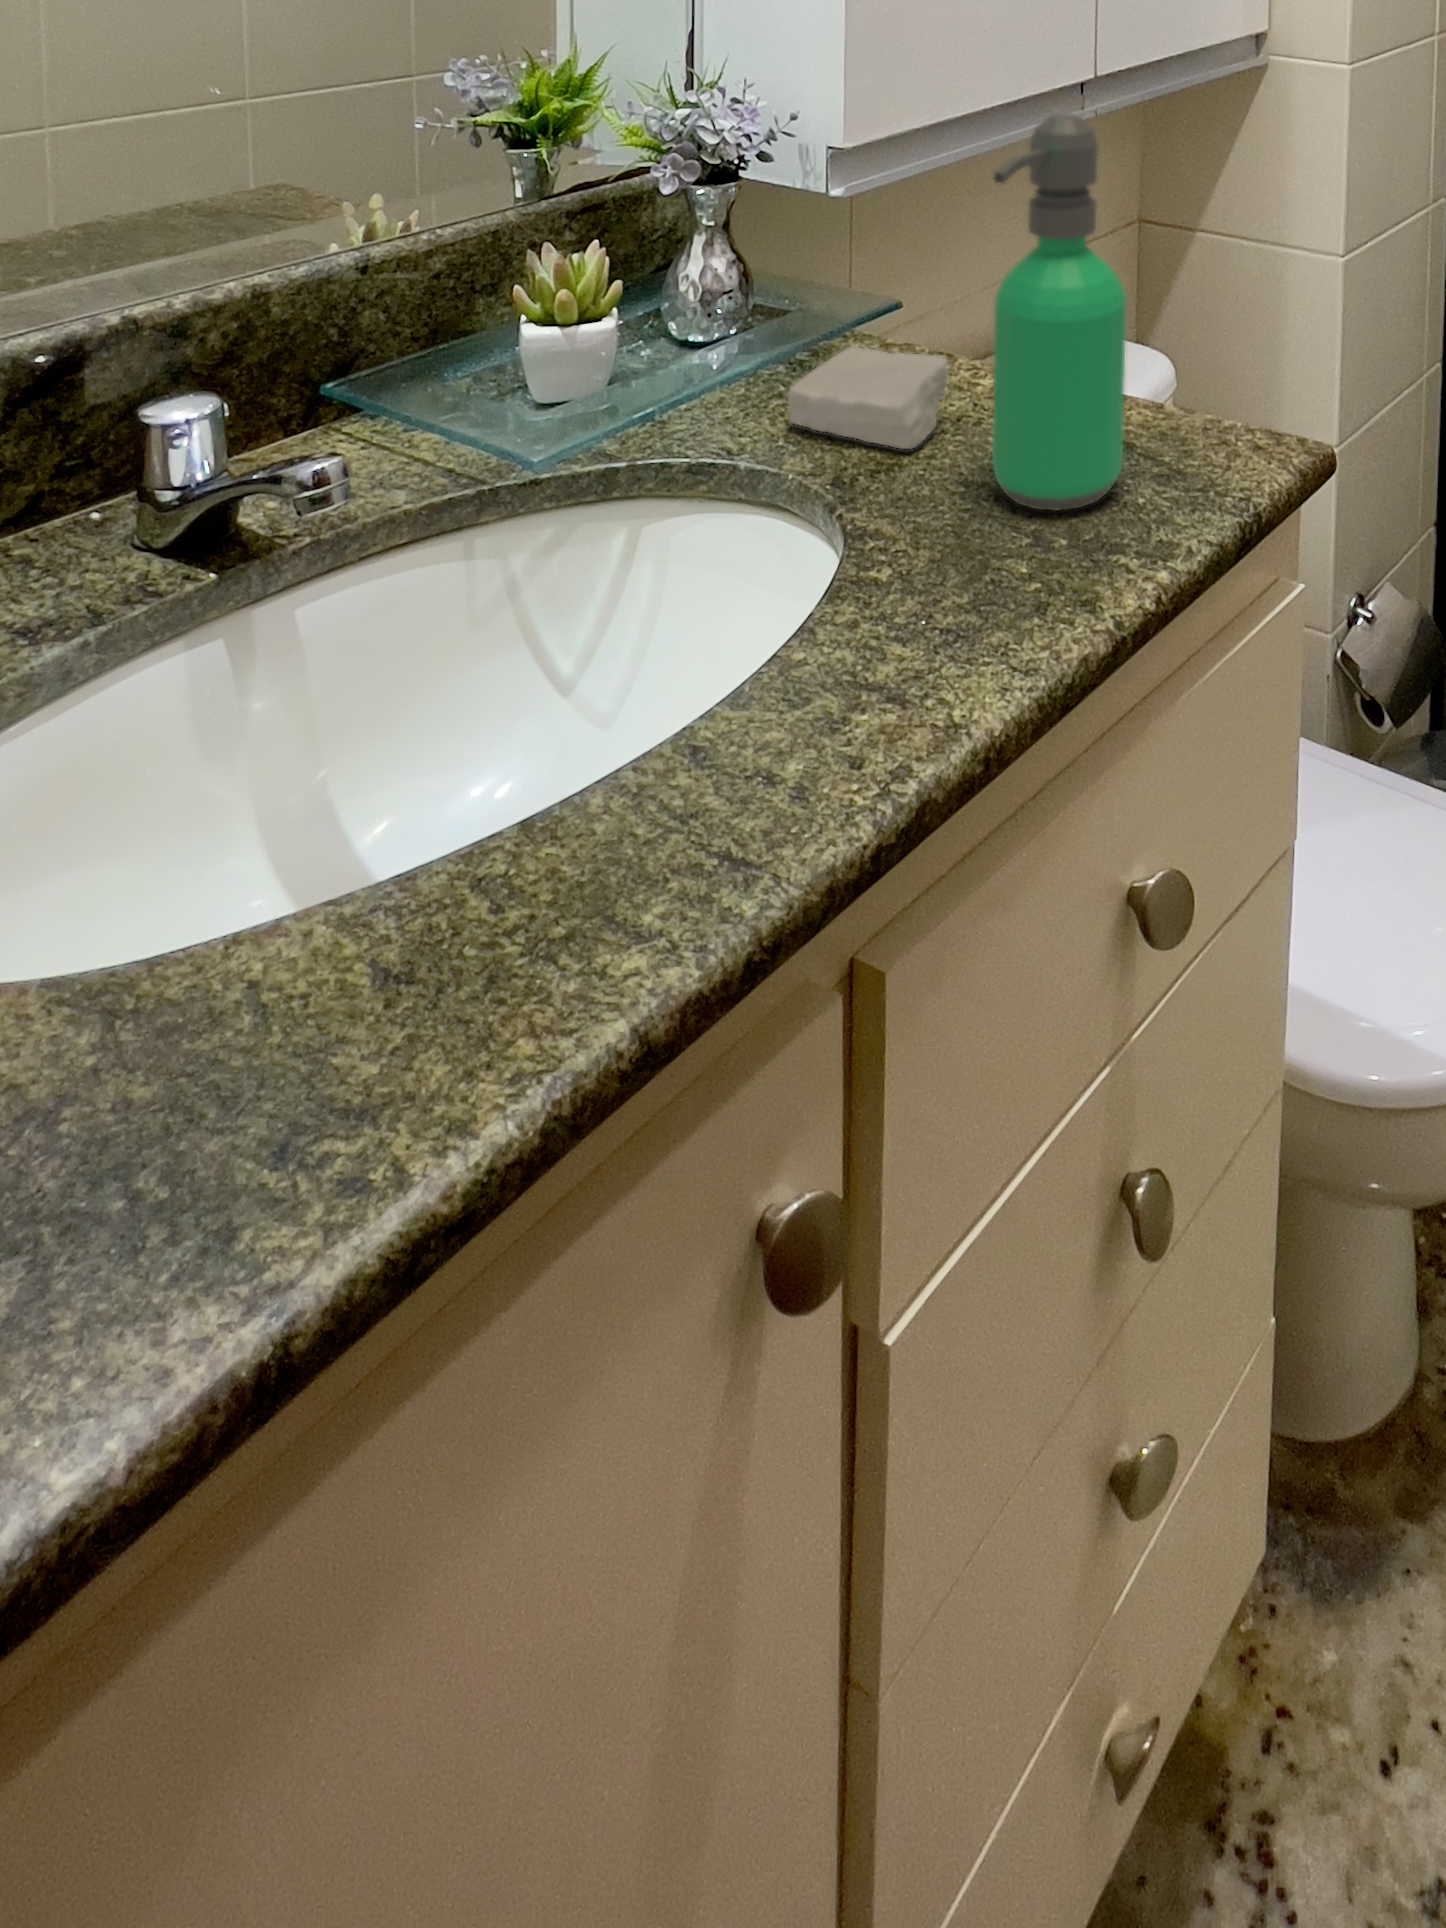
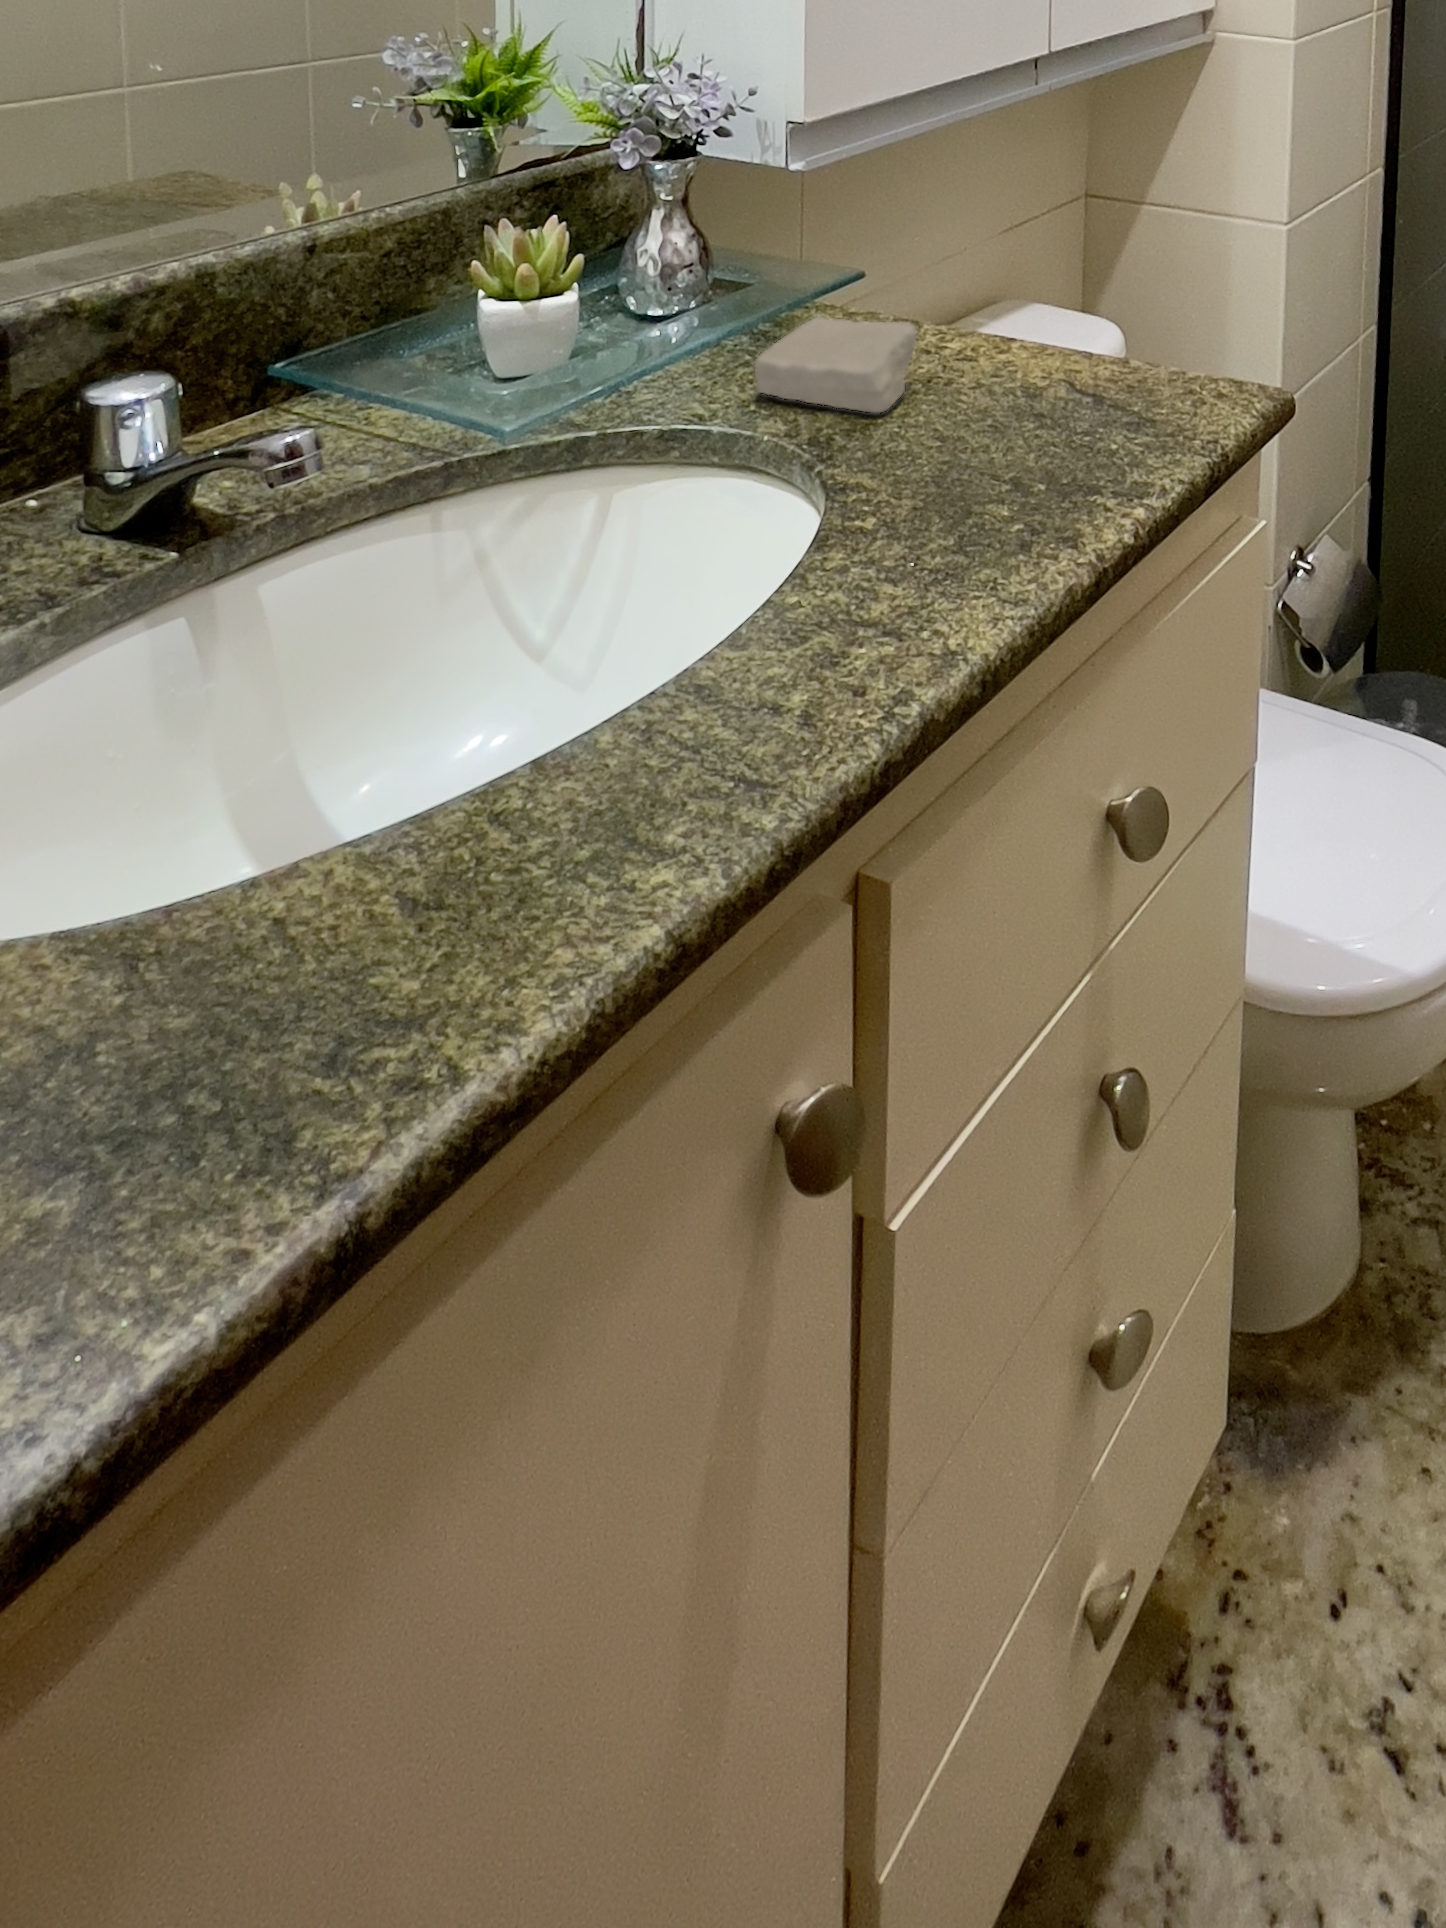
soap dispenser: present [992,114,1126,510] -> none [965,85,1096,463]

